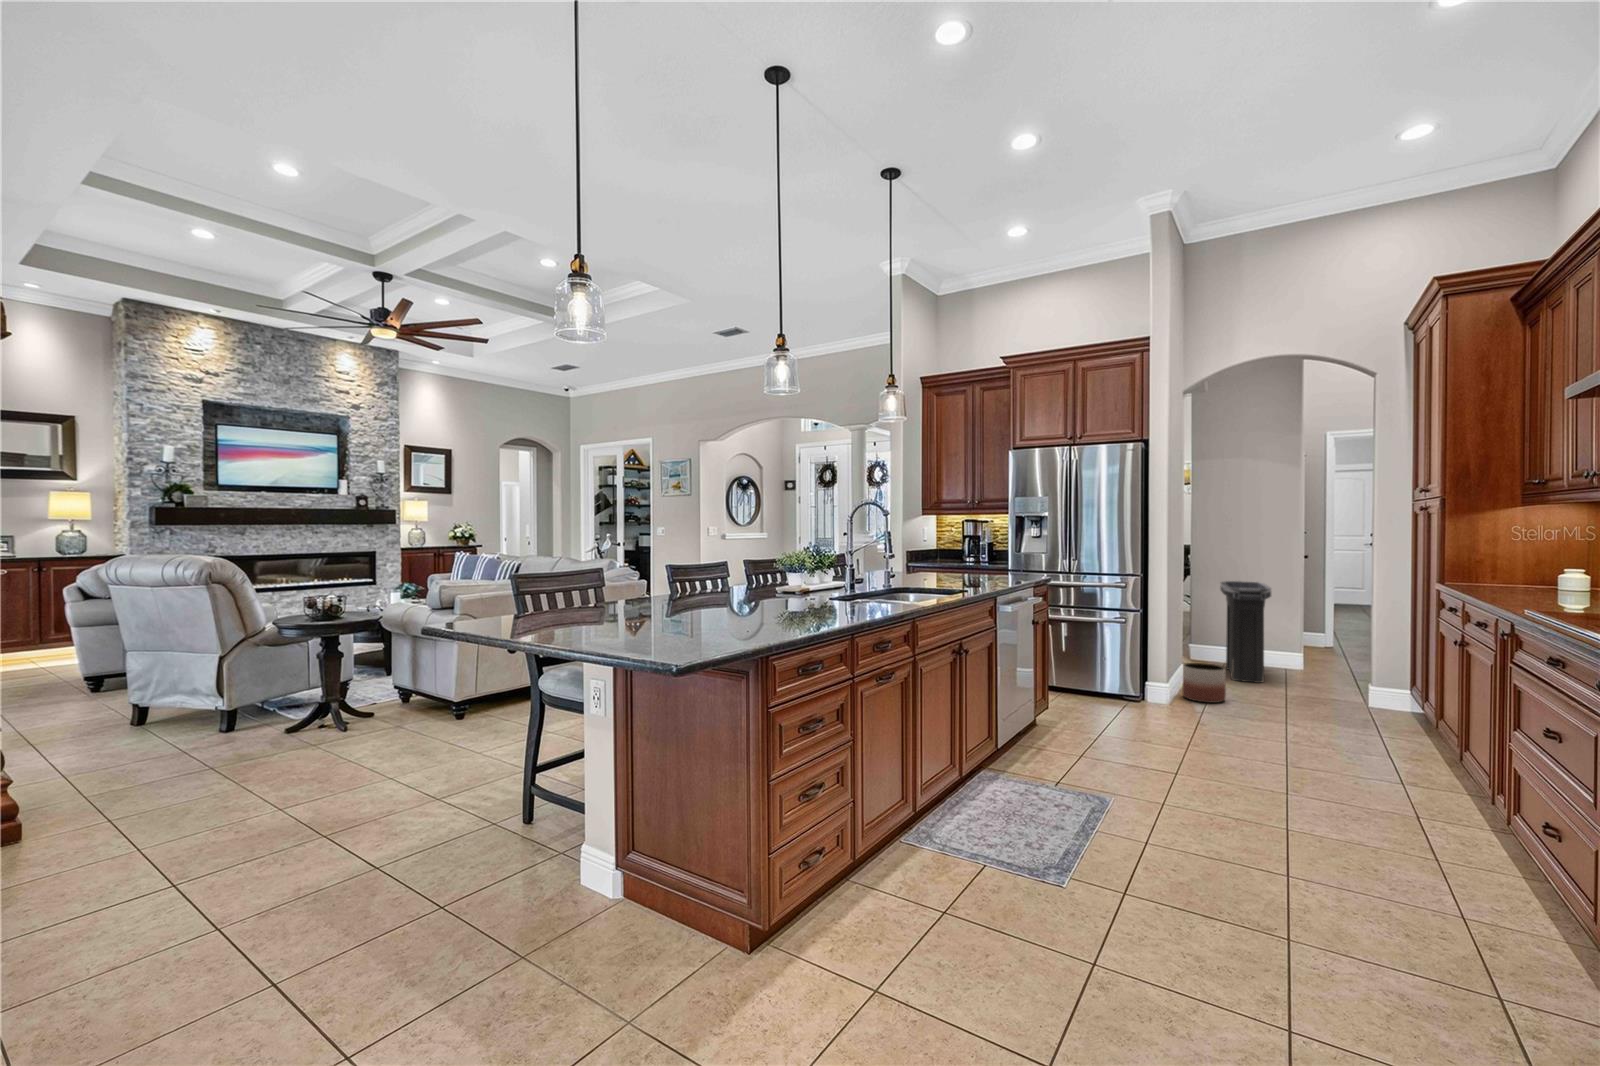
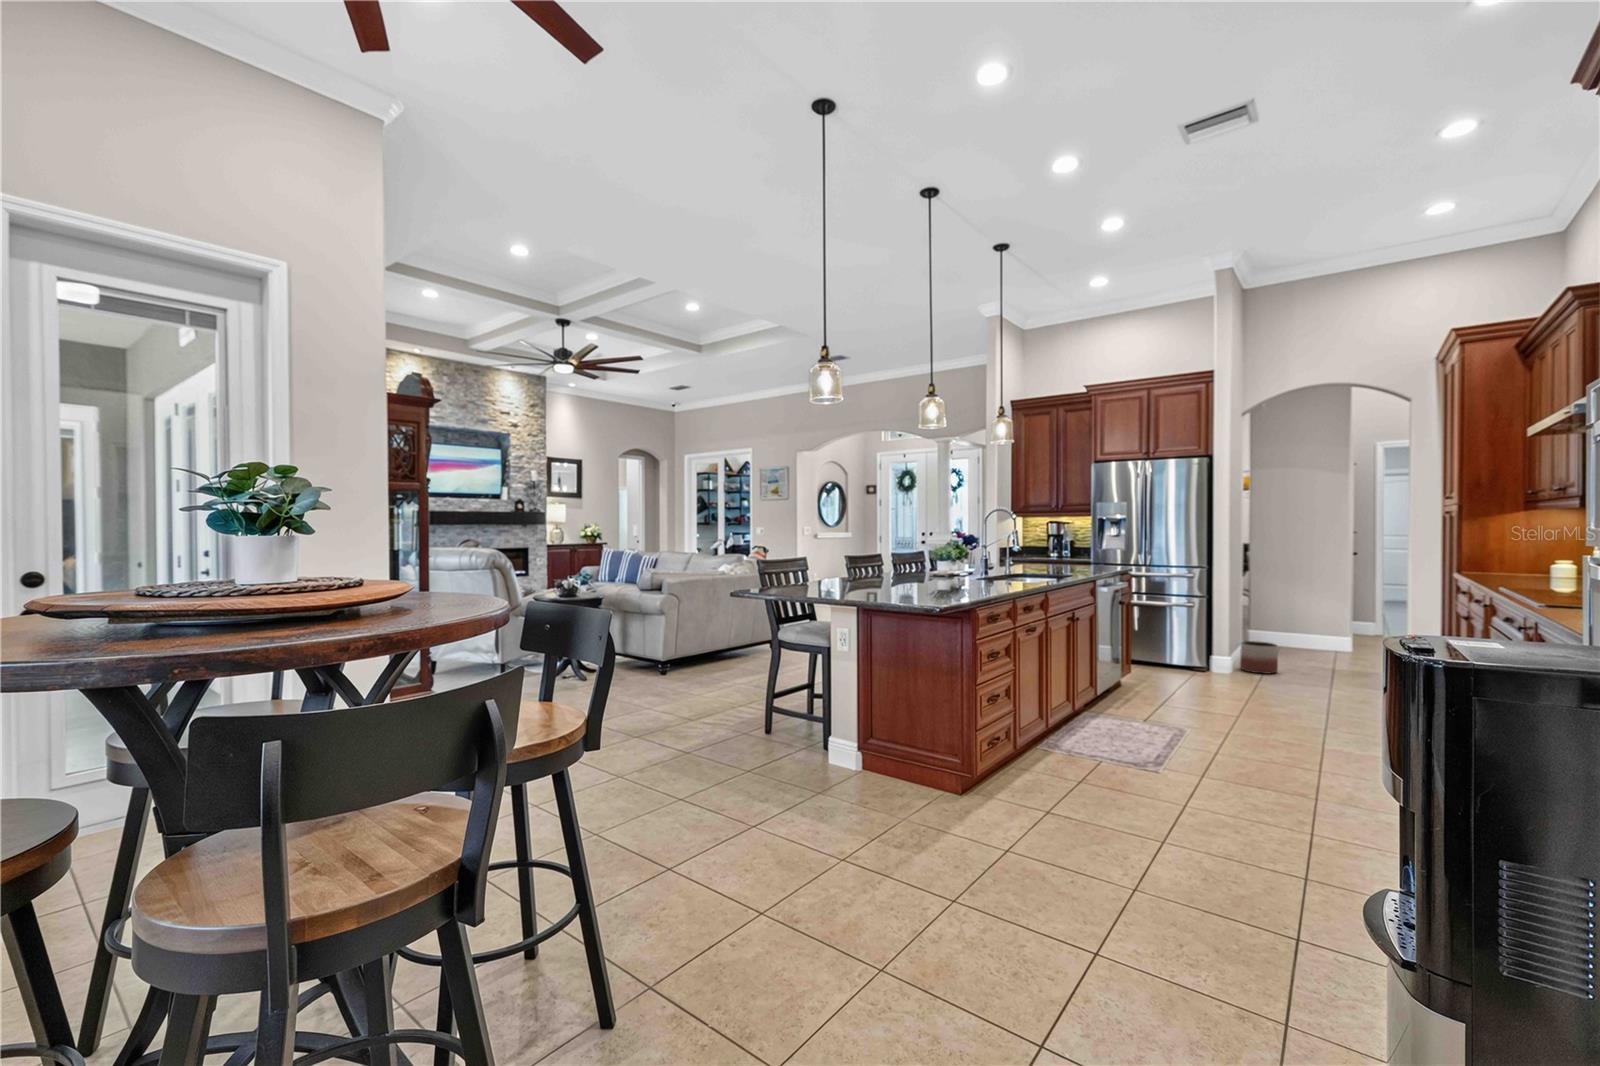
trash can: present [1220,581,1271,683] -> none [1272,575,1317,661]

